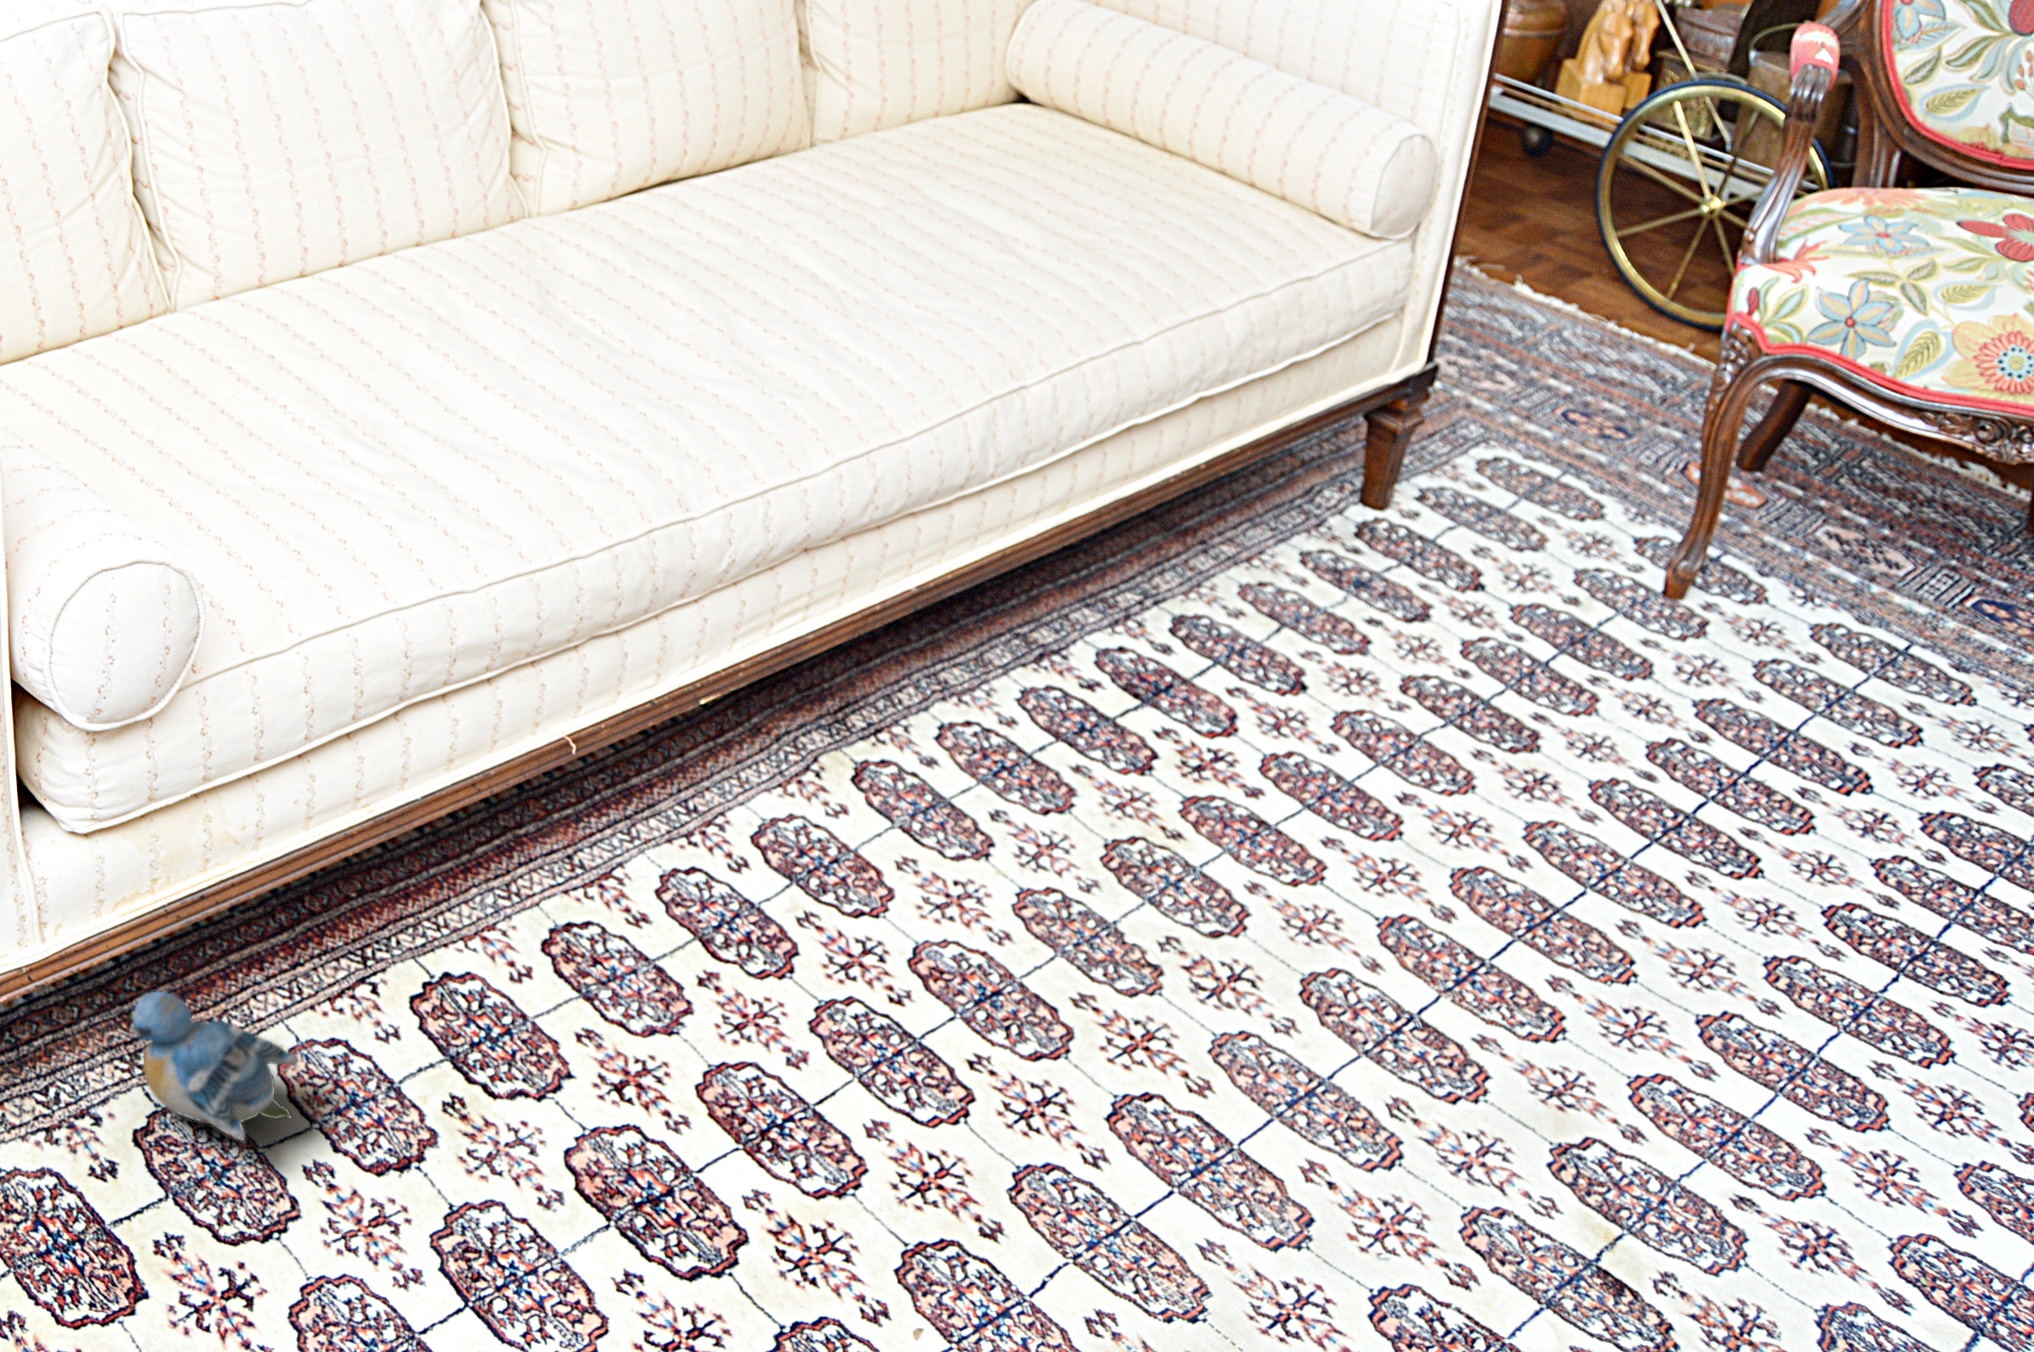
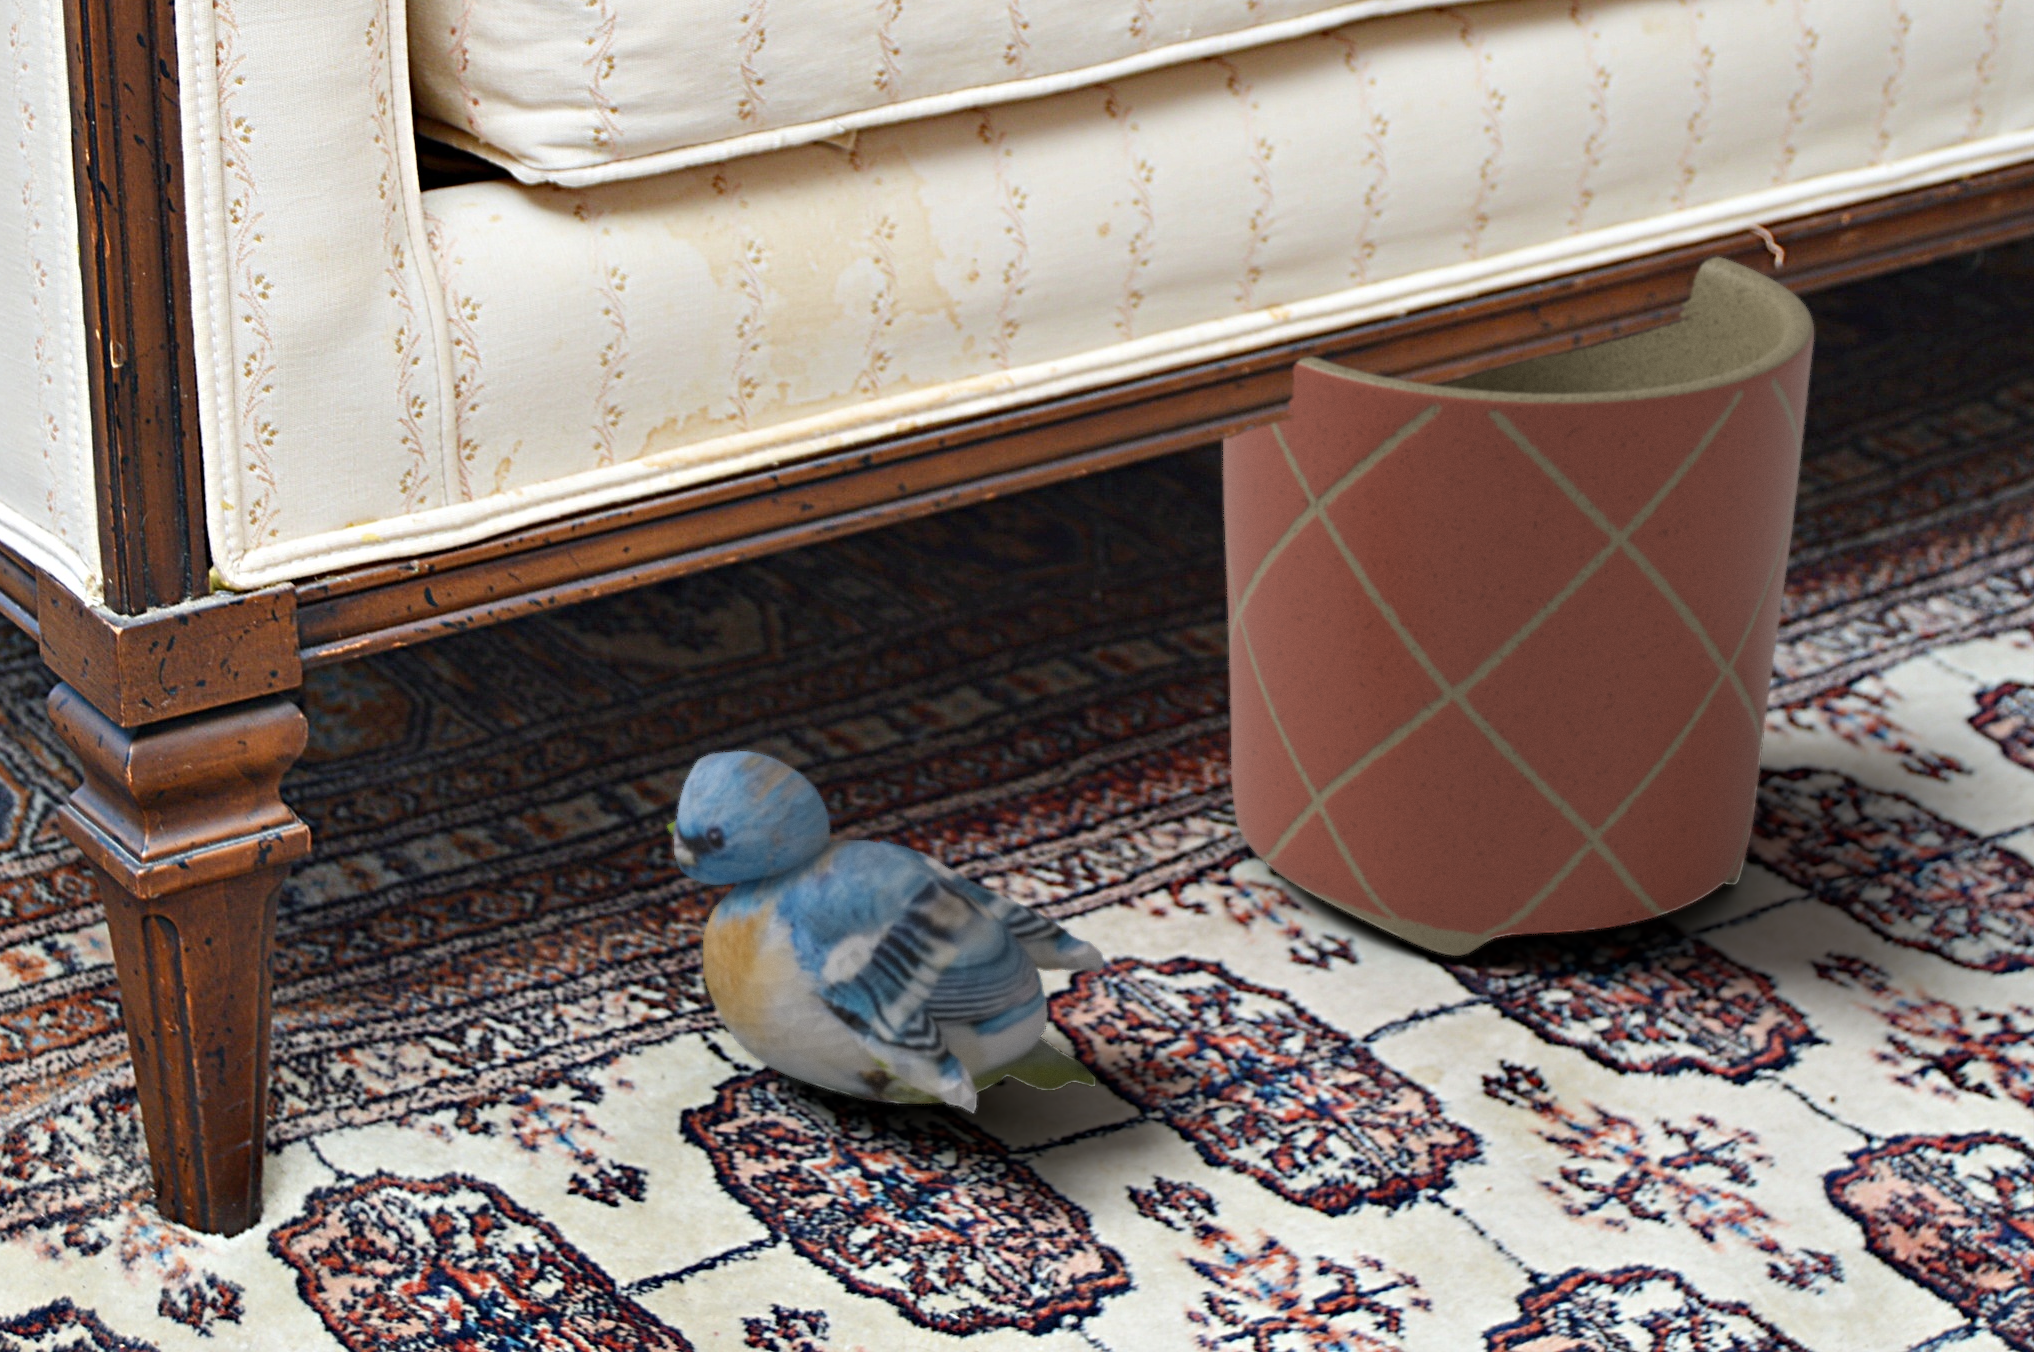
planter: none [355,719,580,1030] -> present [1223,257,1814,956]

